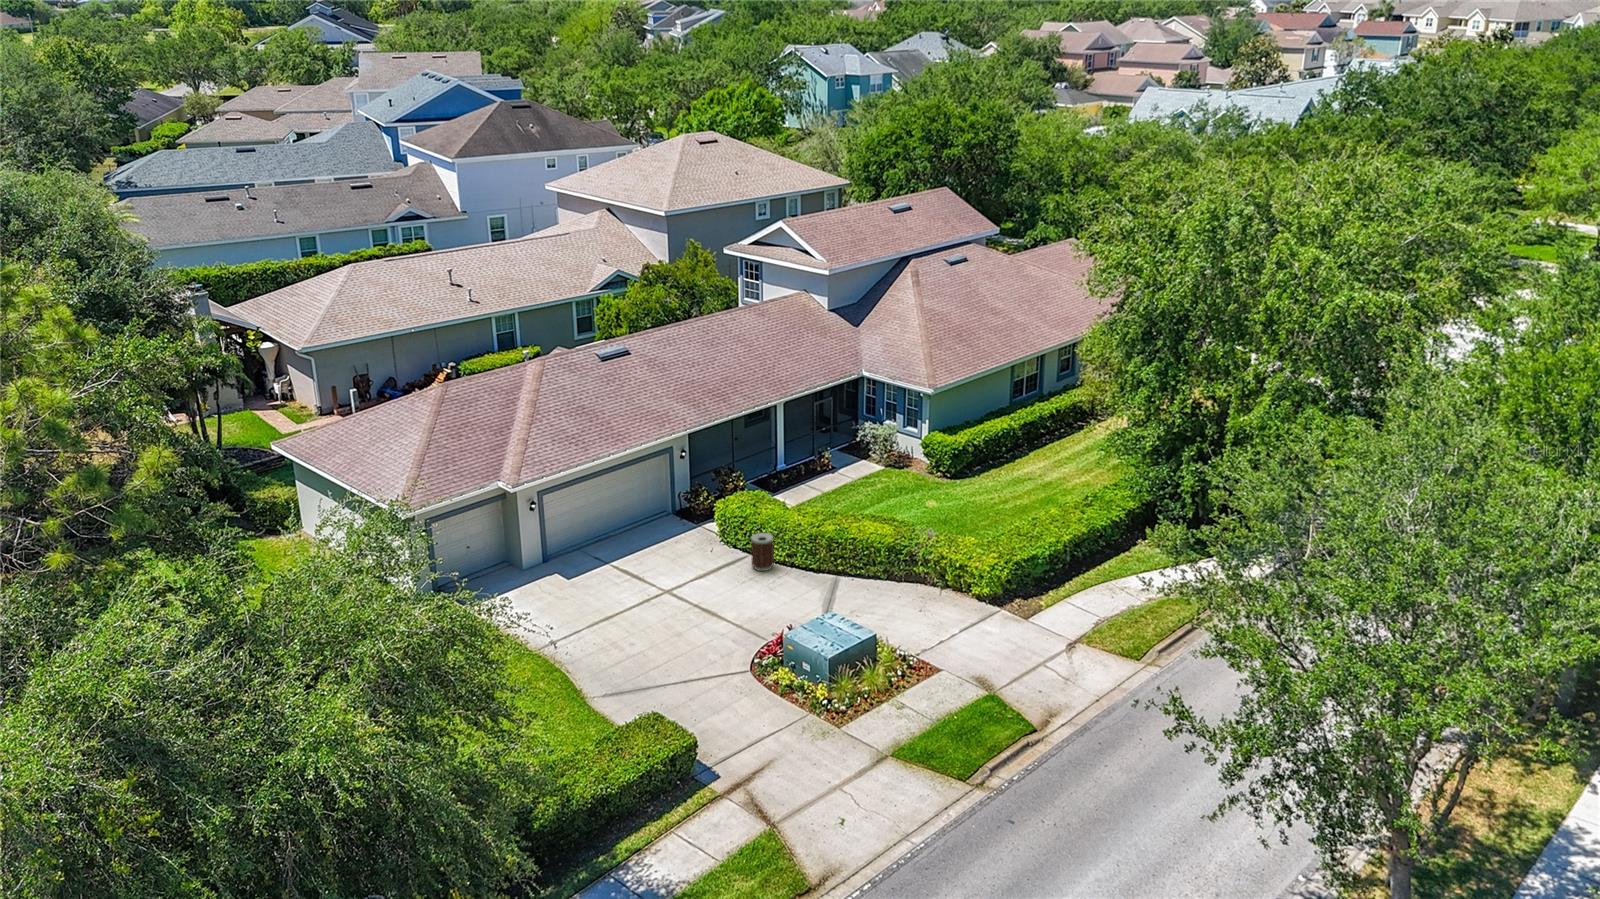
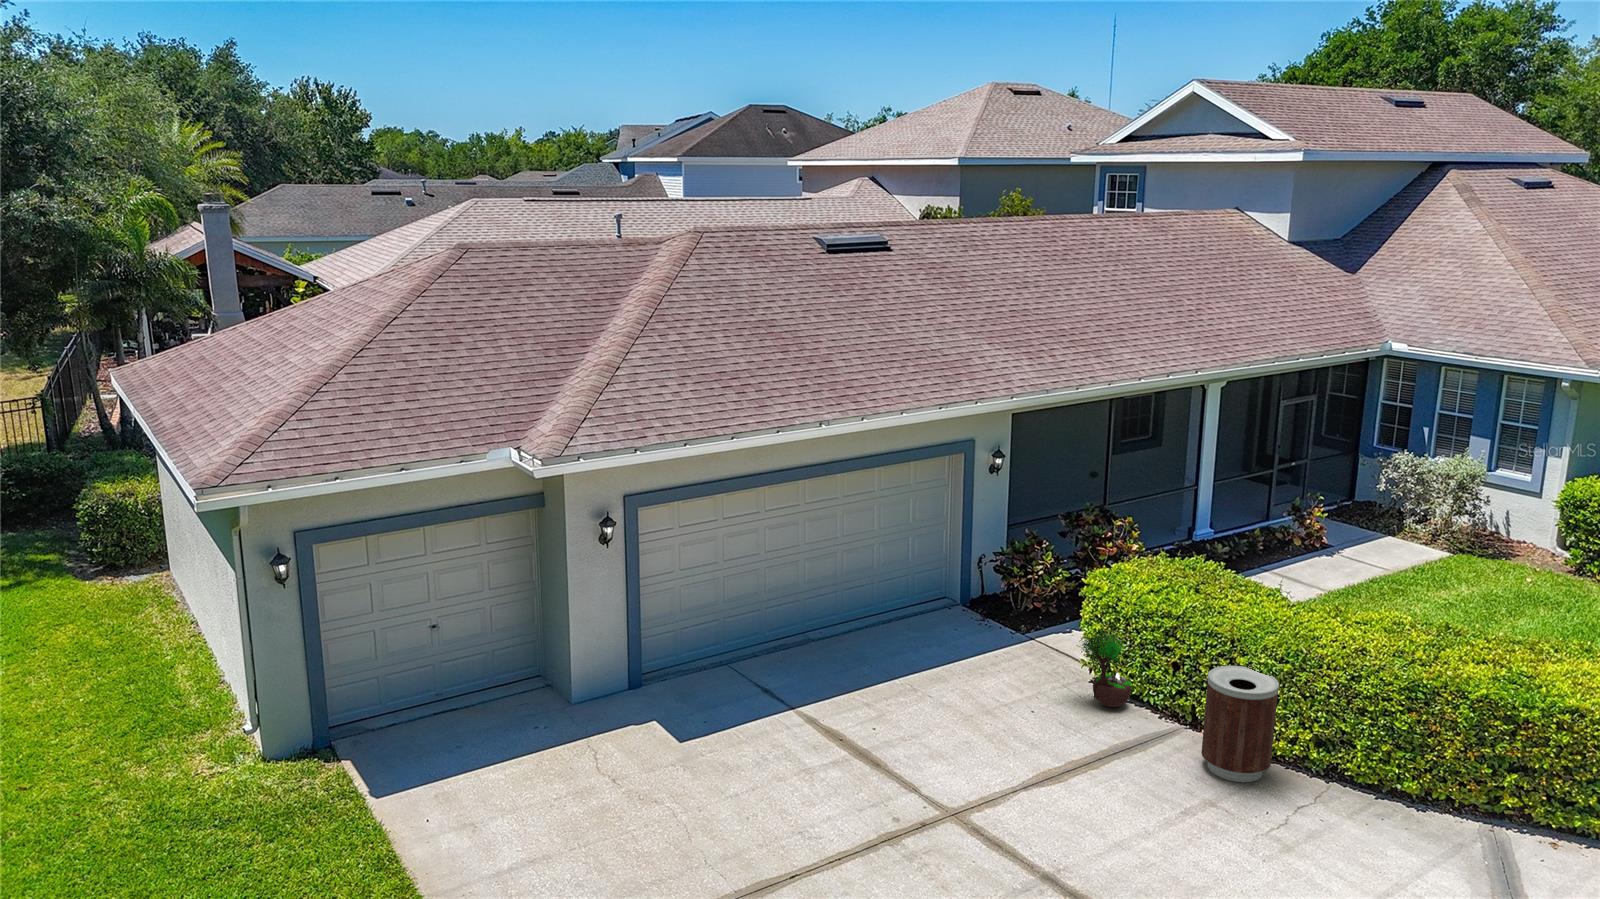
potted tree: none [711,521,733,551] -> present [1077,629,1132,707]

